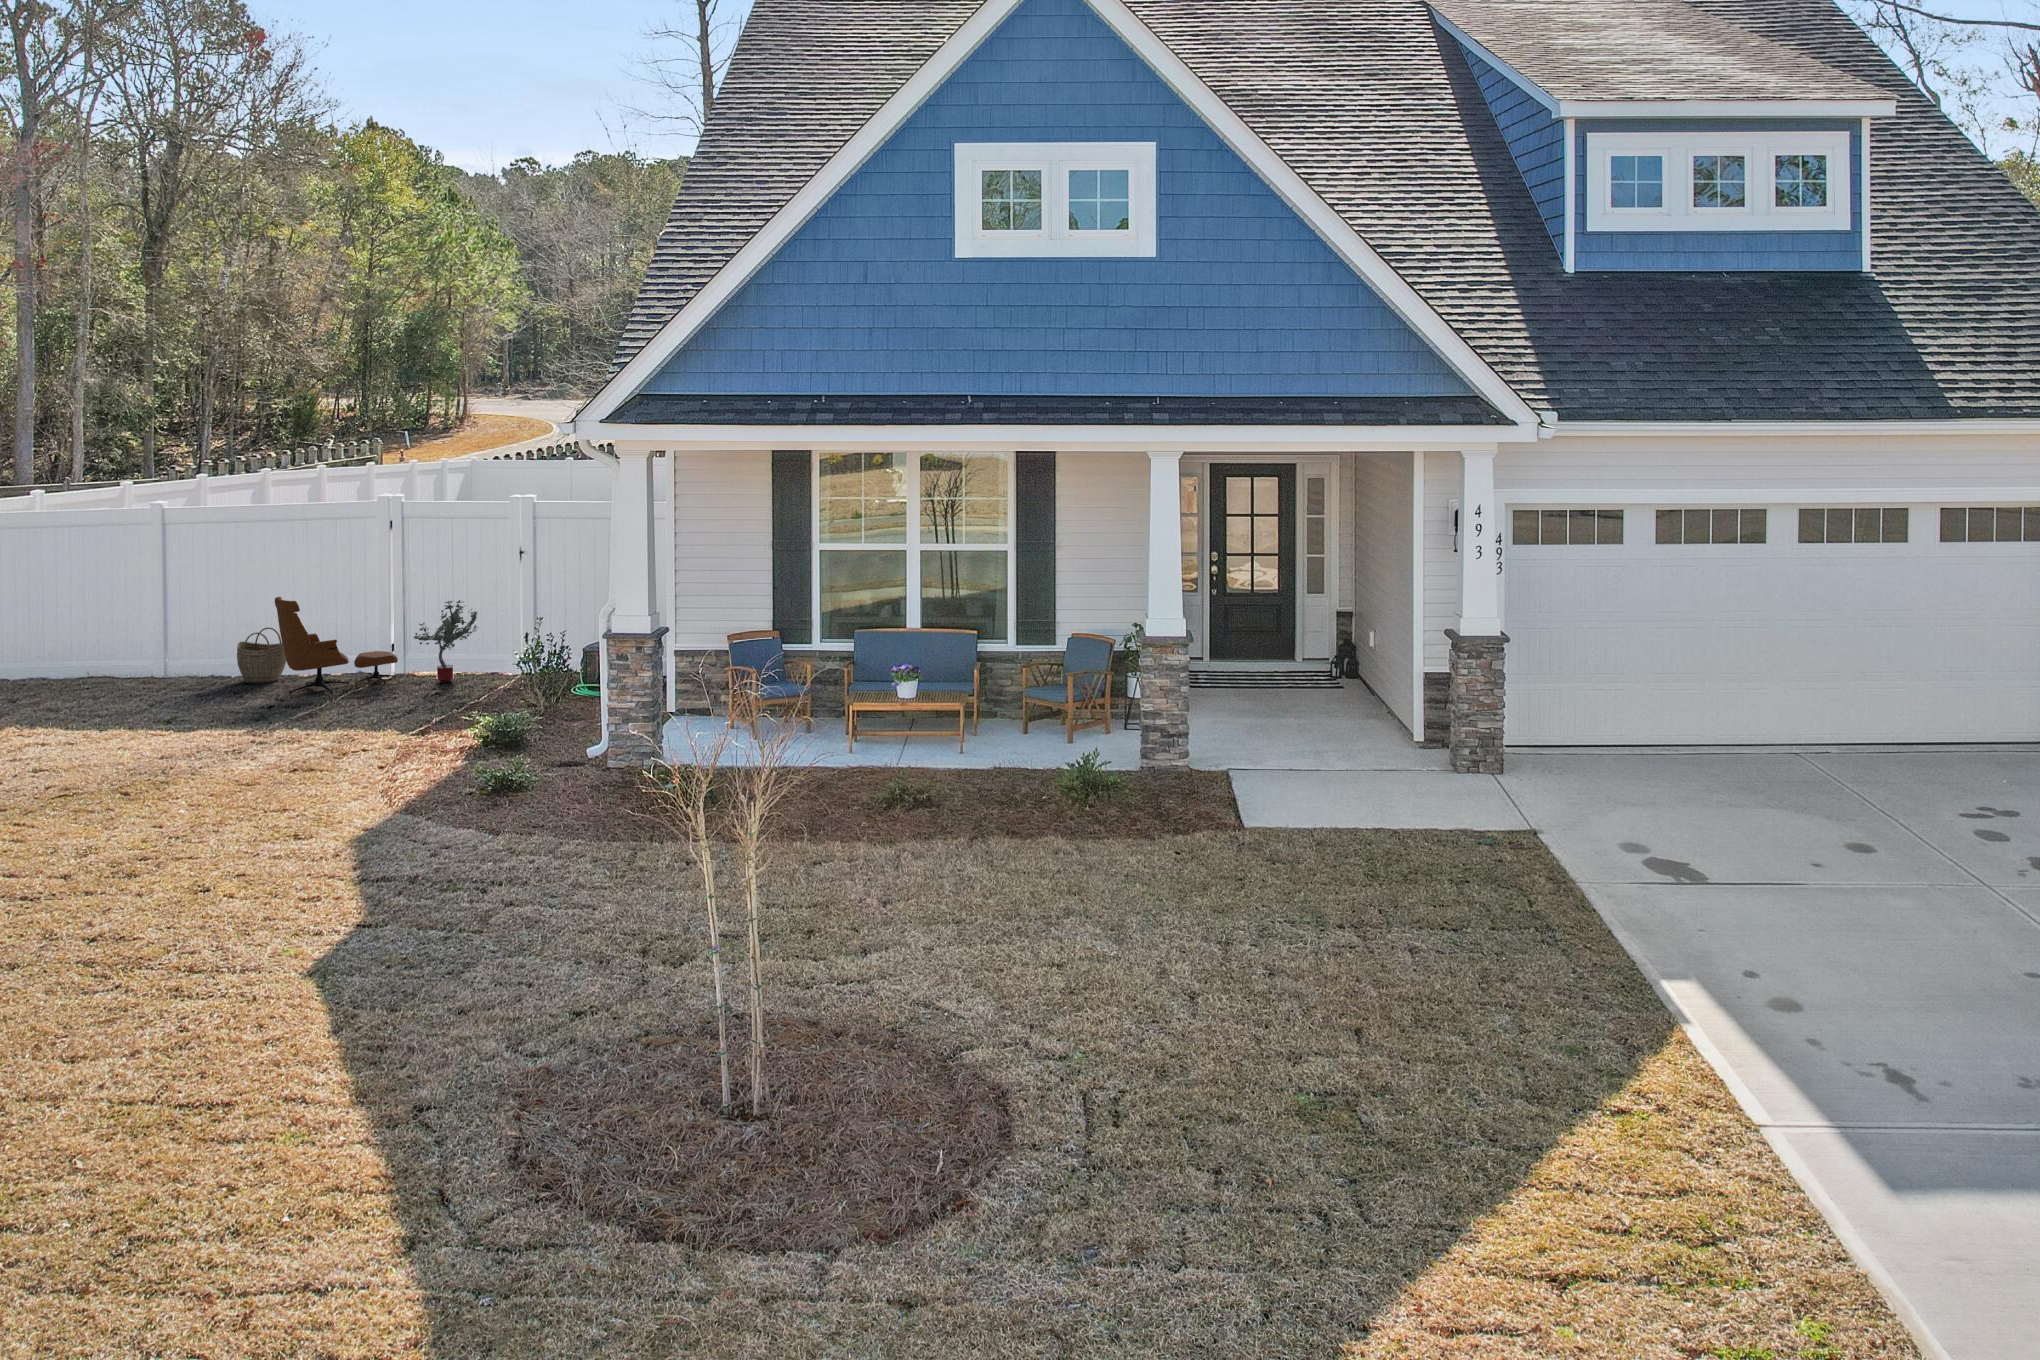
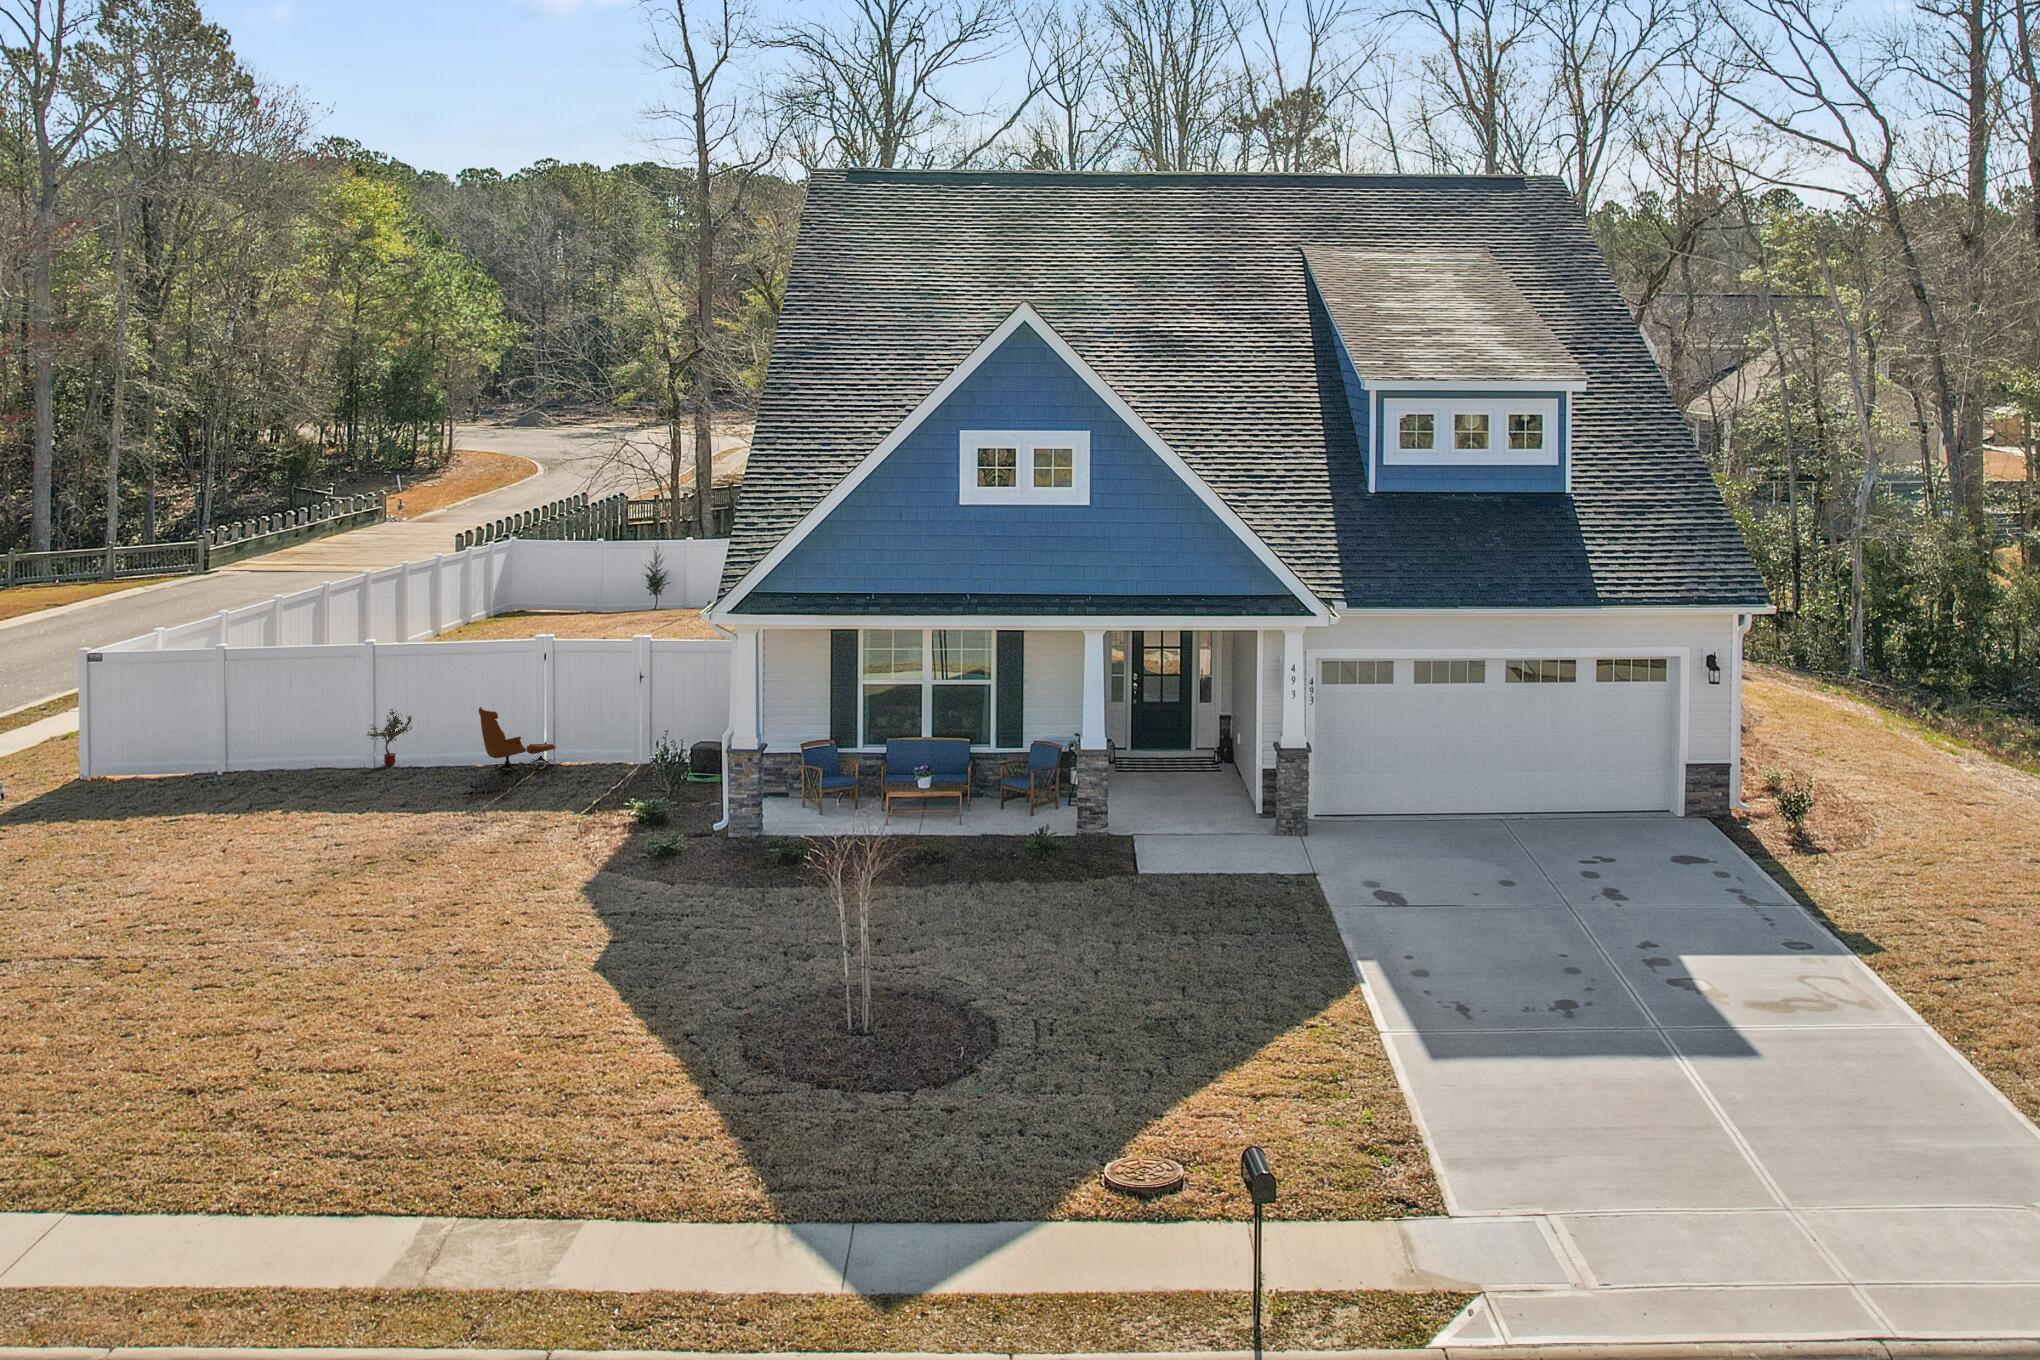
potted tree: present [414,600,477,683] -> present [367,709,413,766]
woven basket: present [237,627,286,683] -> none [446,724,478,764]

